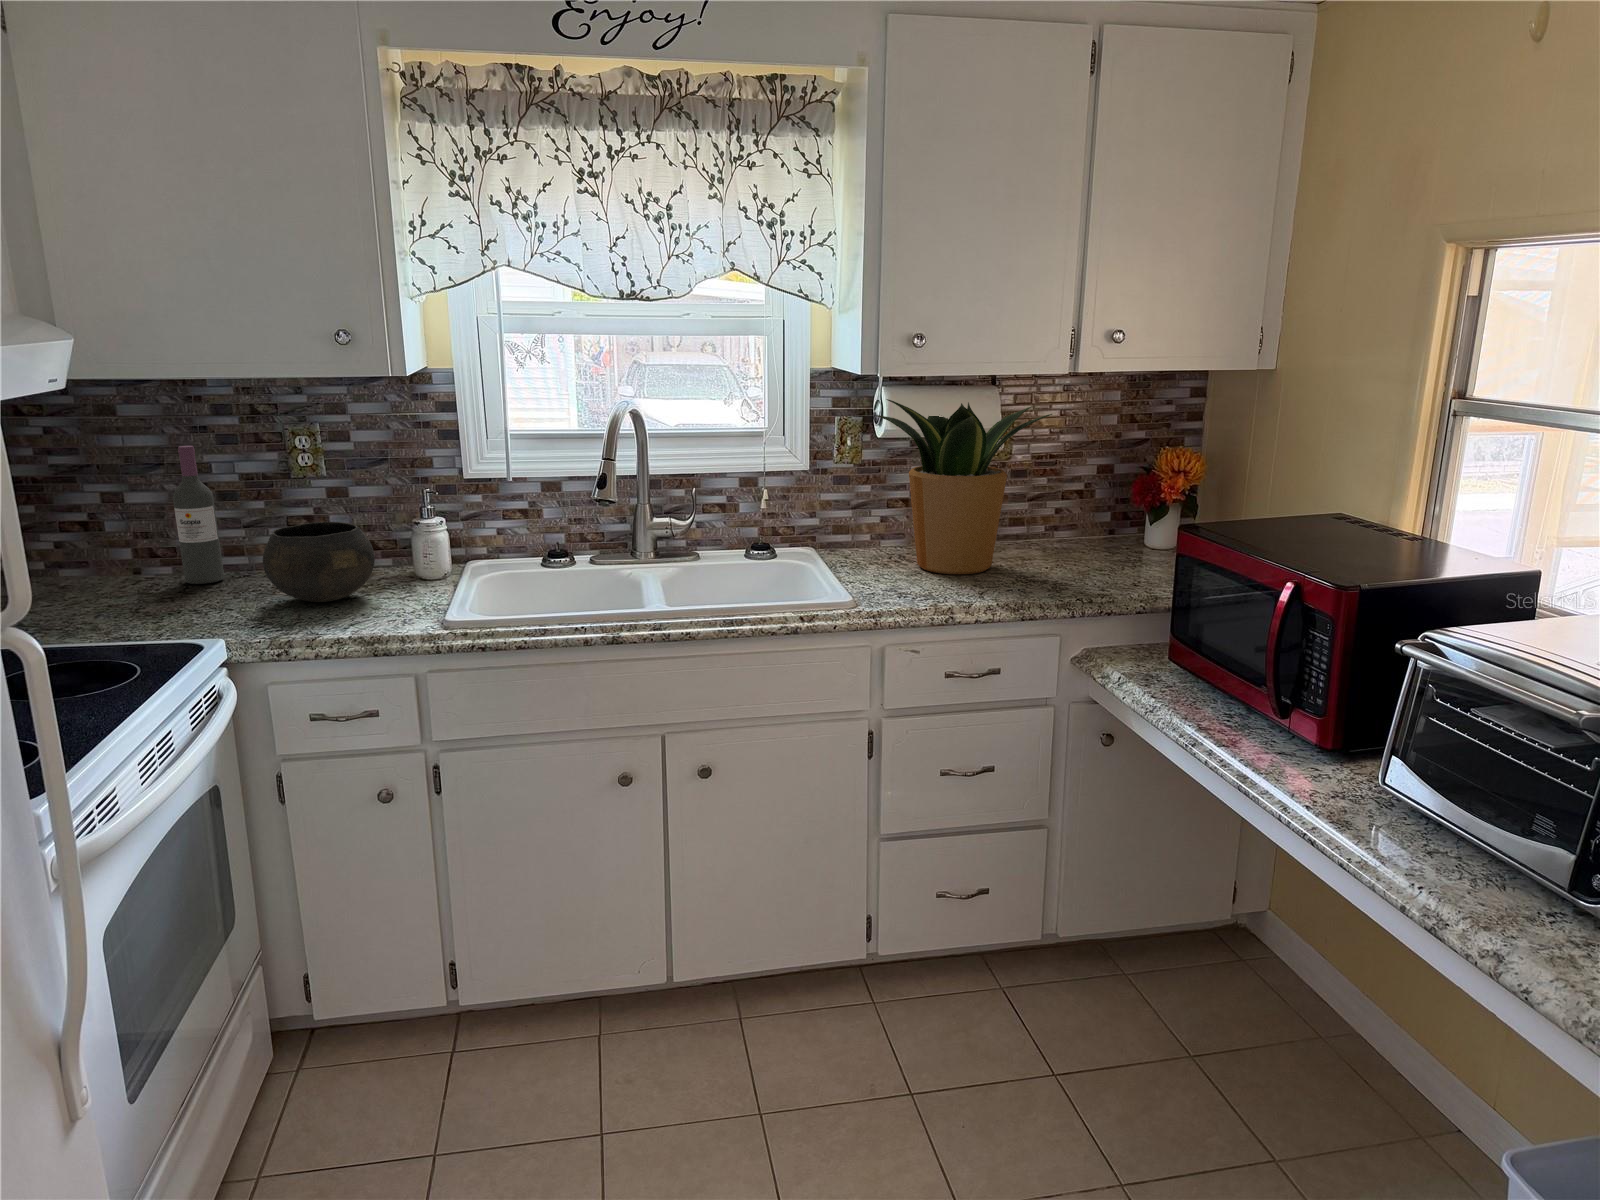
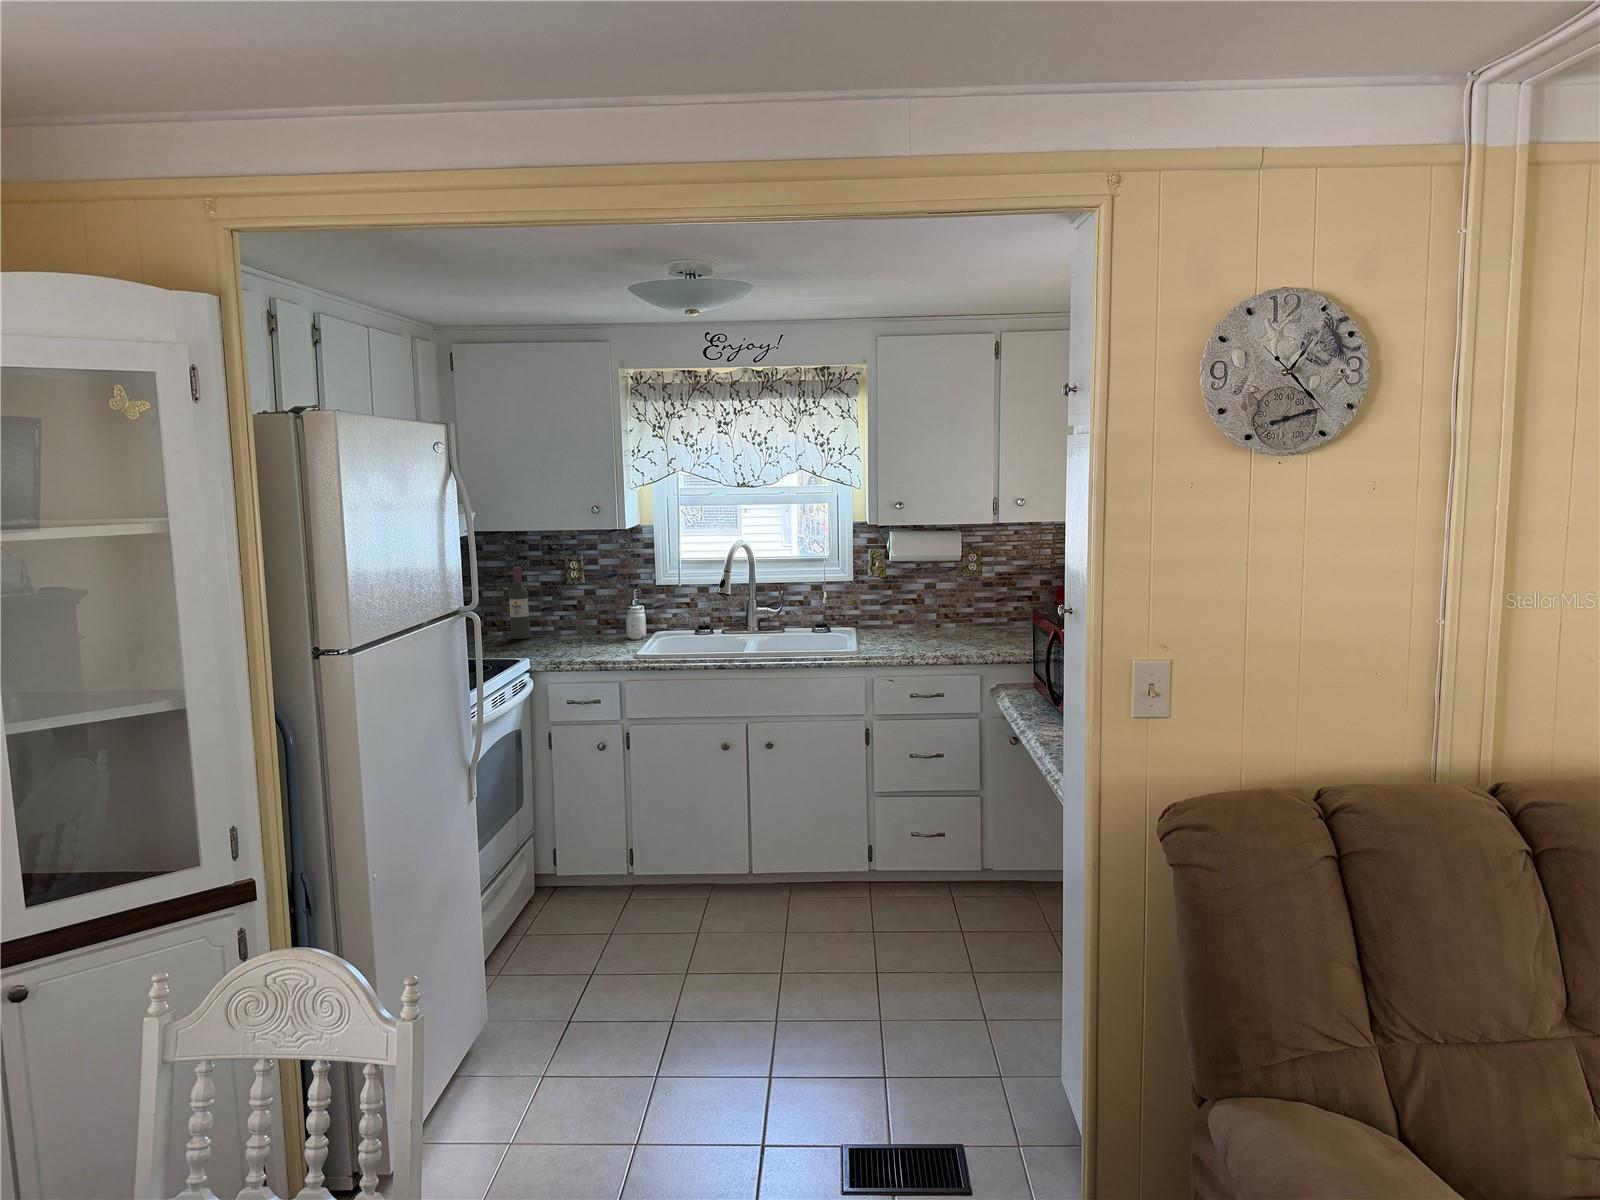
potted plant: present [876,399,1052,574] -> none [883,540,980,642]
bowl: present [263,522,375,602] -> none [551,606,605,647]

